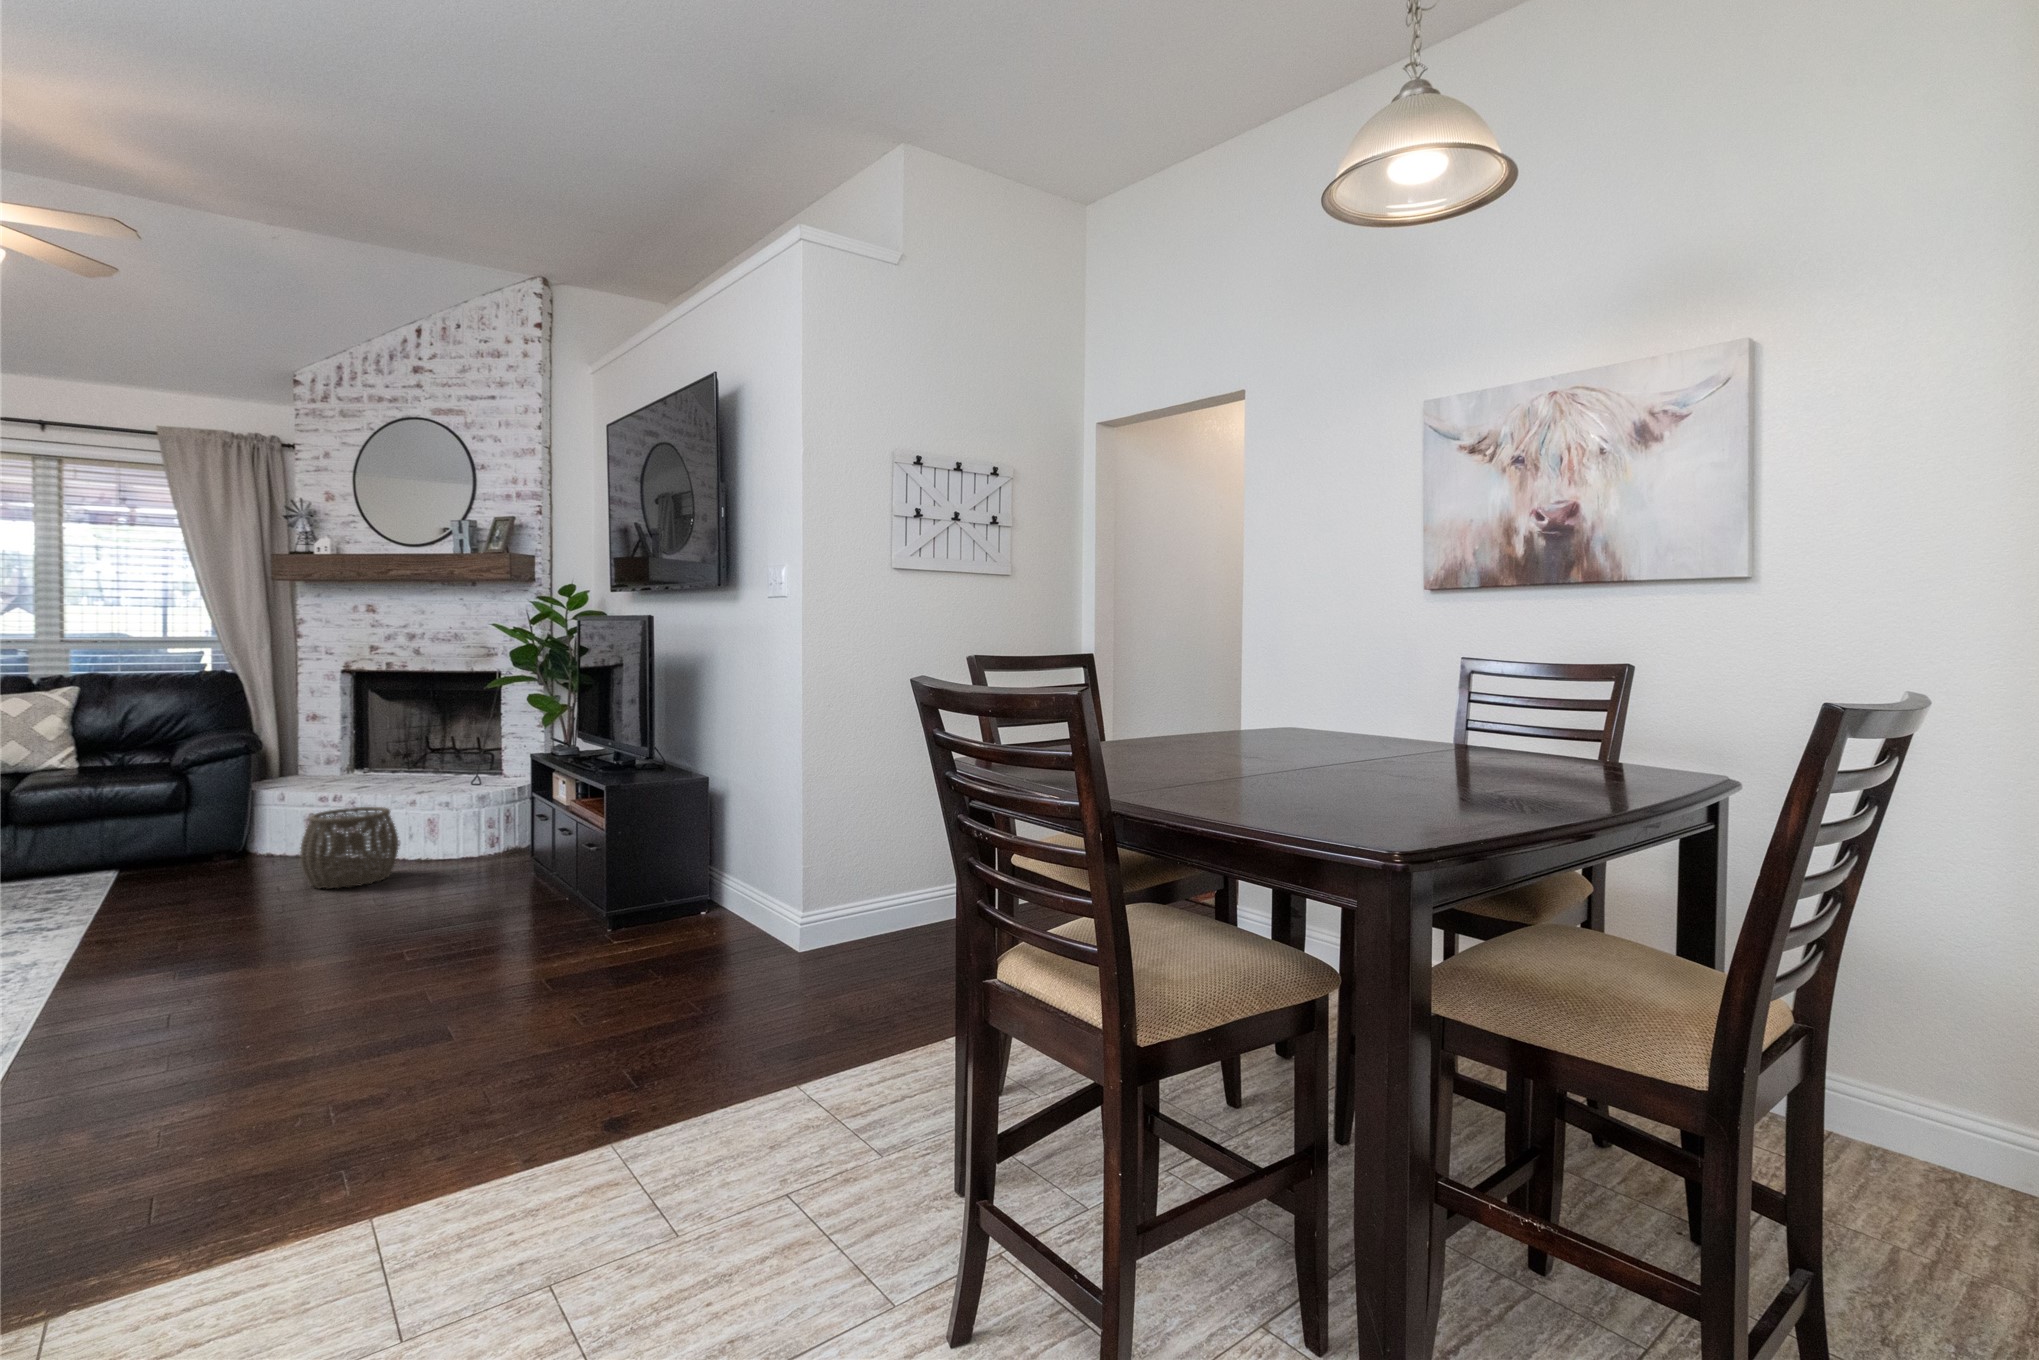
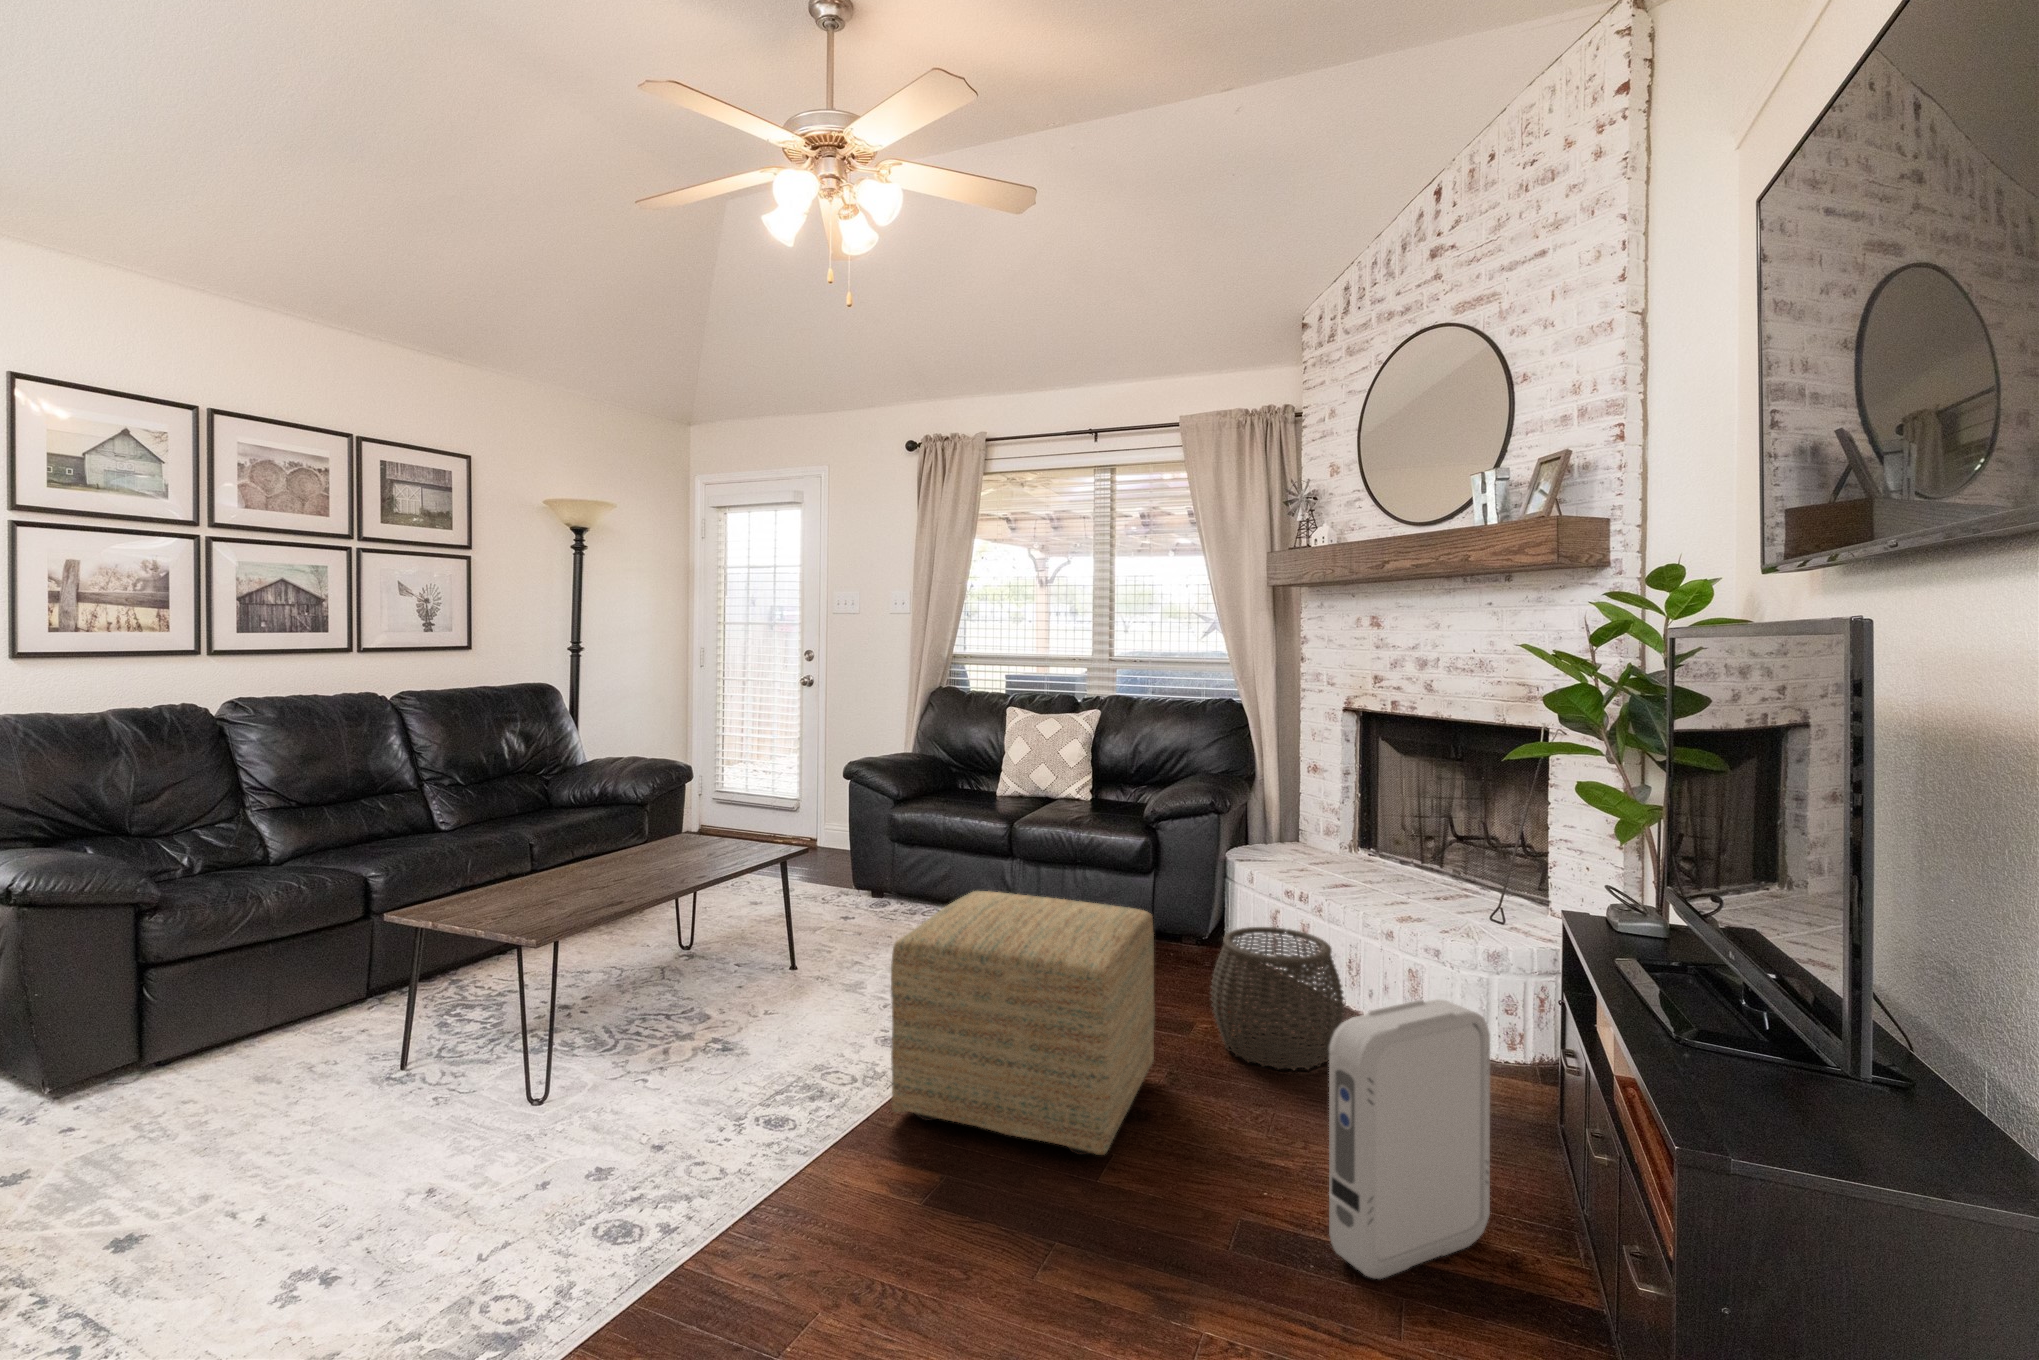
air purifier: none [446,790,515,915] -> present [1329,999,1490,1279]
ottoman: none [88,799,295,961] -> present [891,891,1155,1155]

